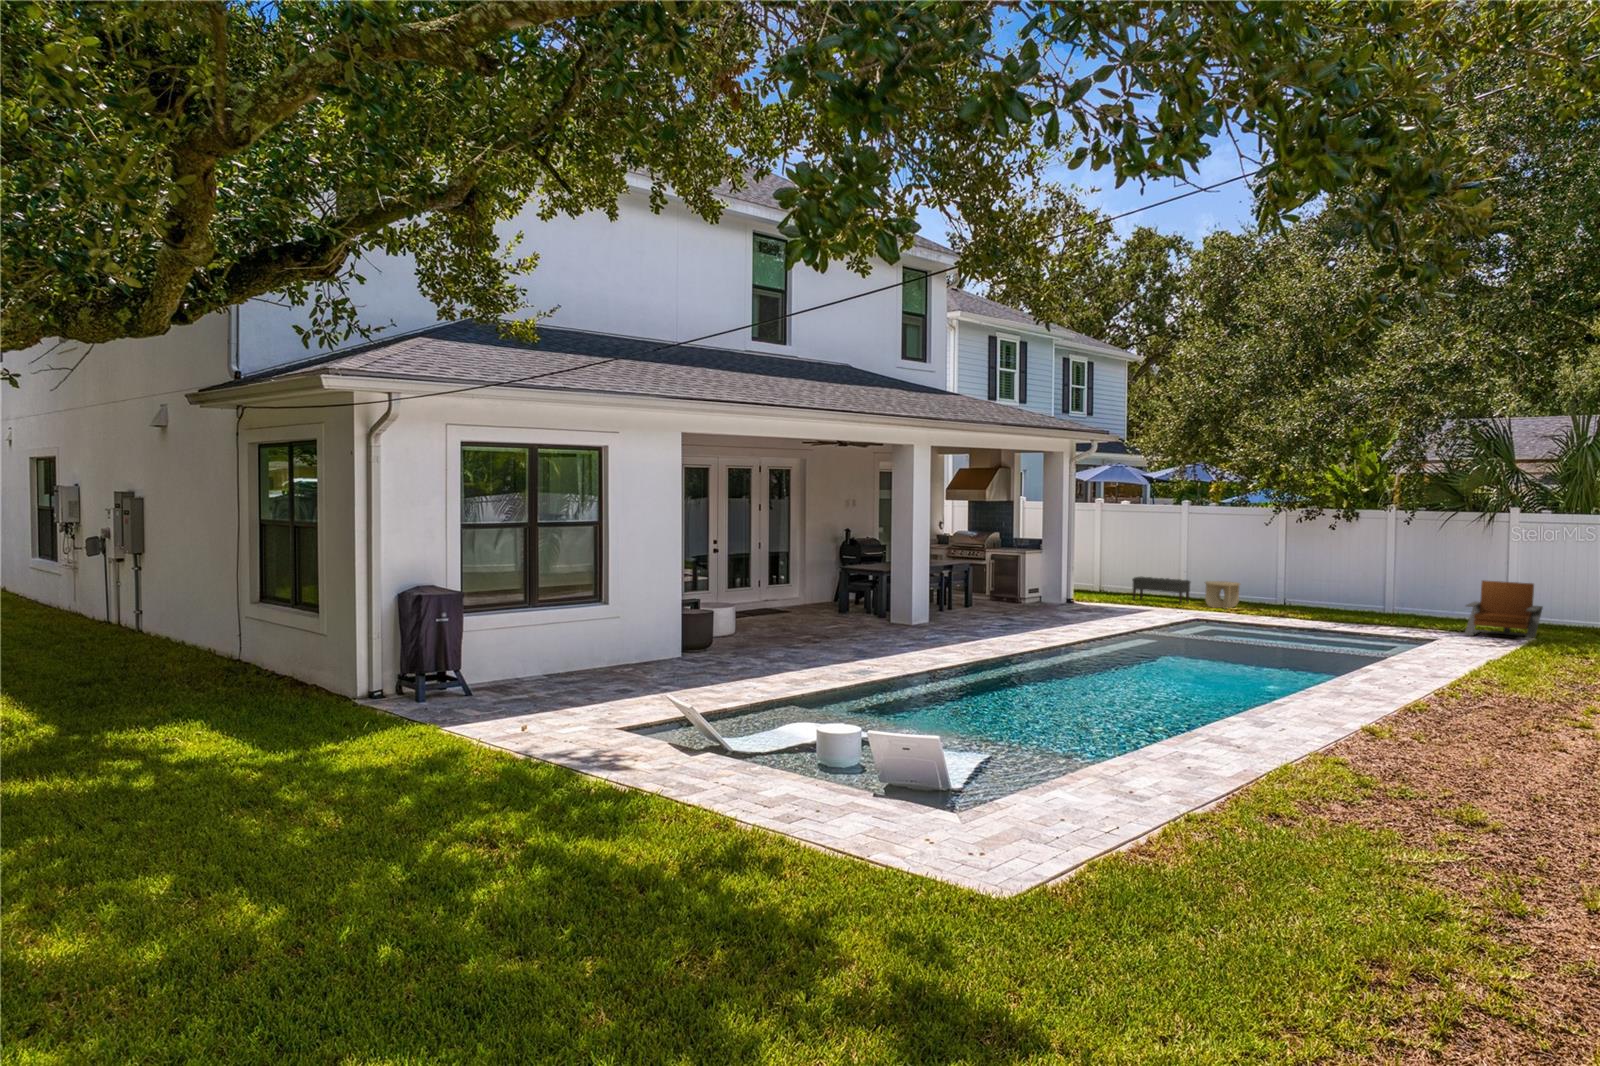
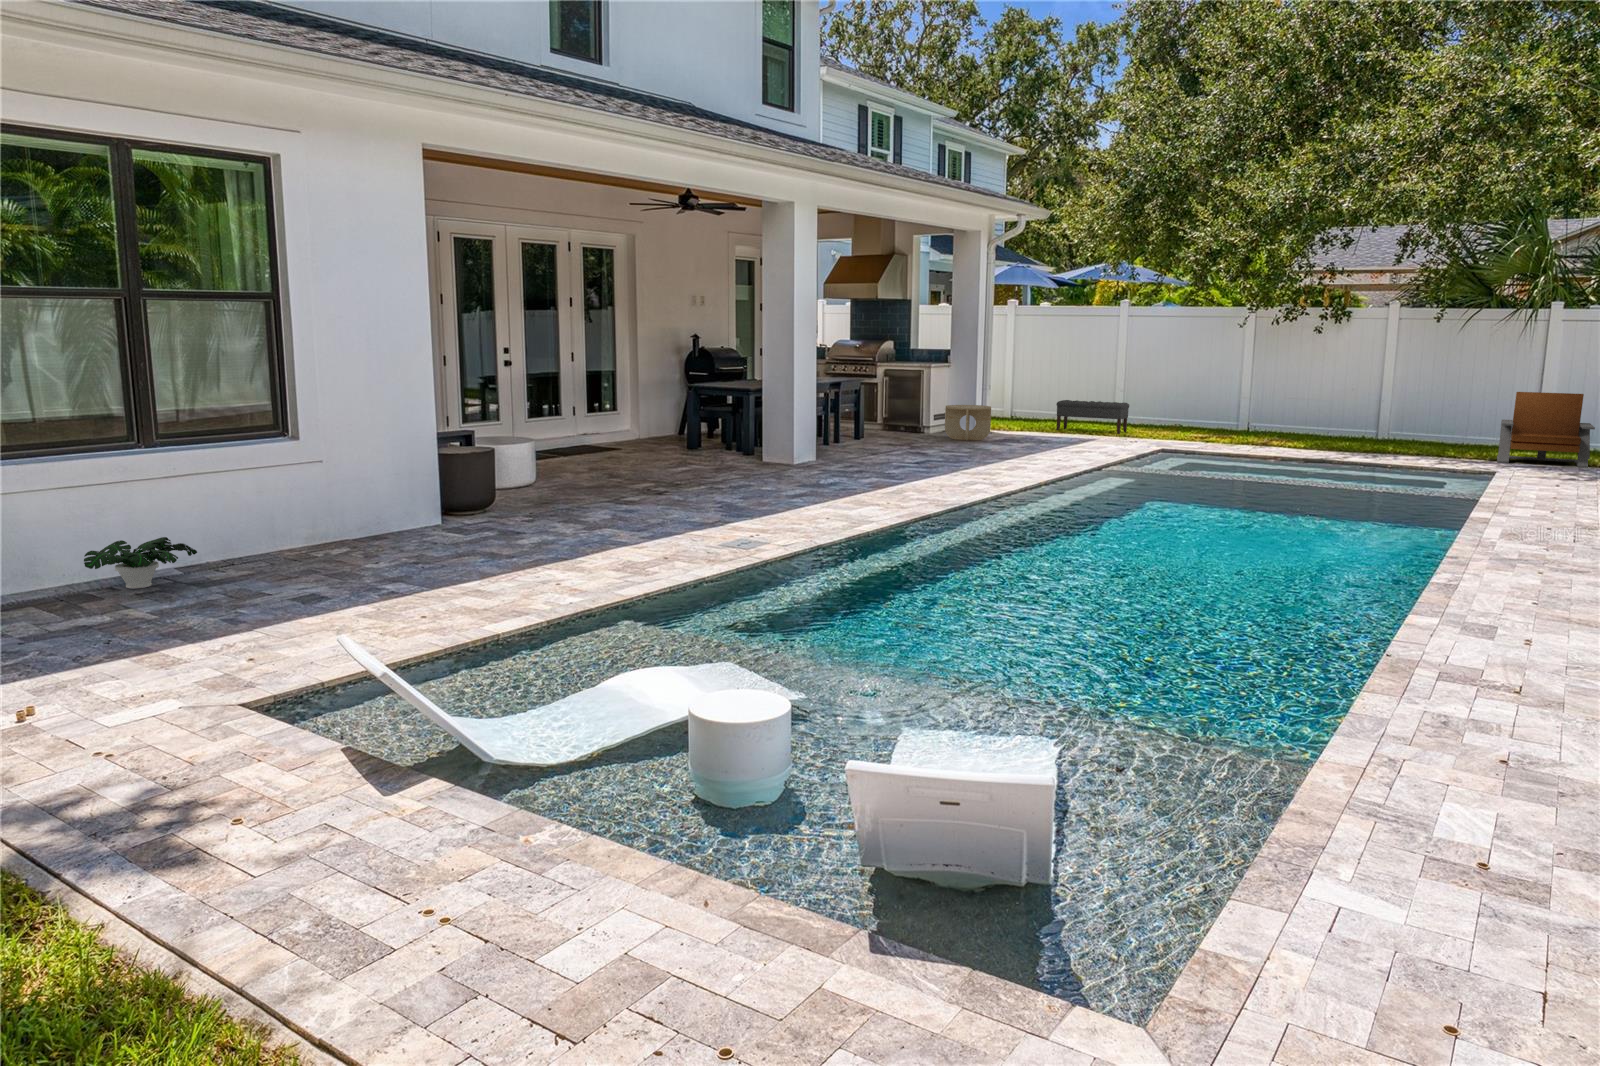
side table: present [1205,581,1240,609] -> present [945,405,991,441]
potted plant: none [513,659,563,686] -> present [84,537,197,589]

